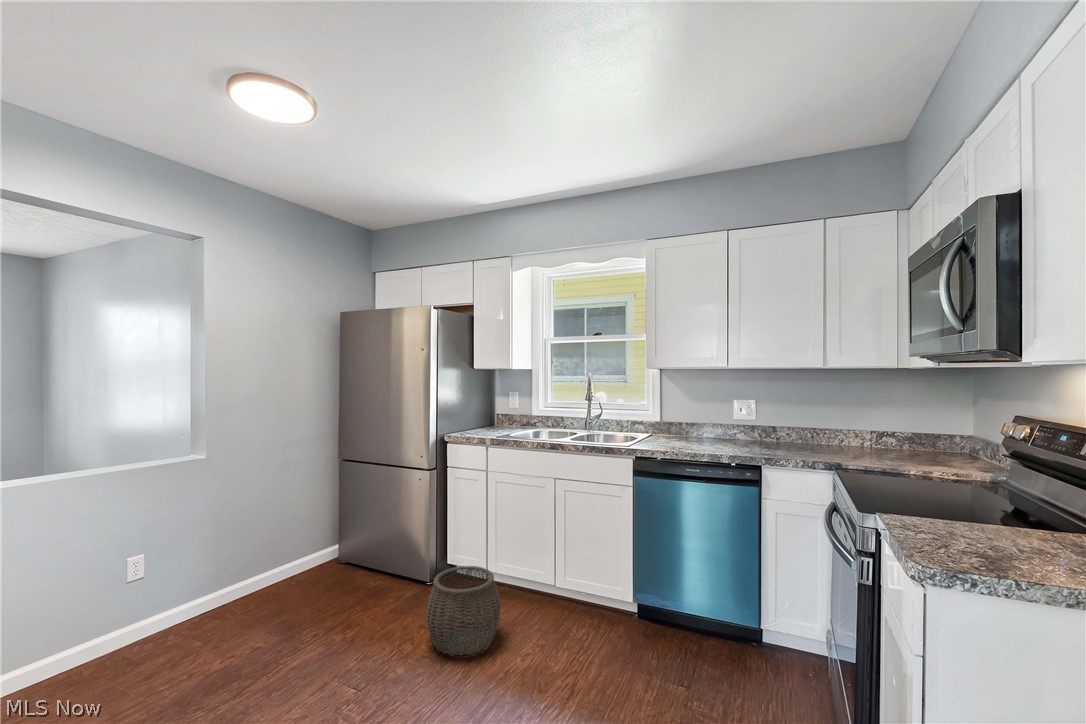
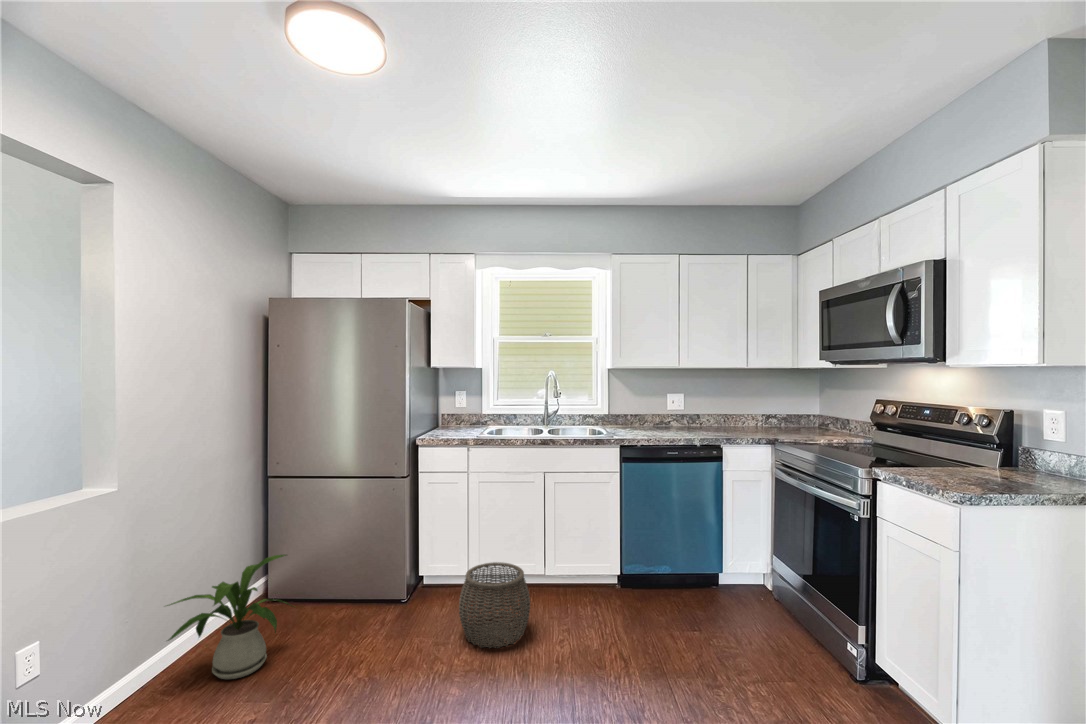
house plant: none [206,527,316,624] -> present [167,555,290,679]

